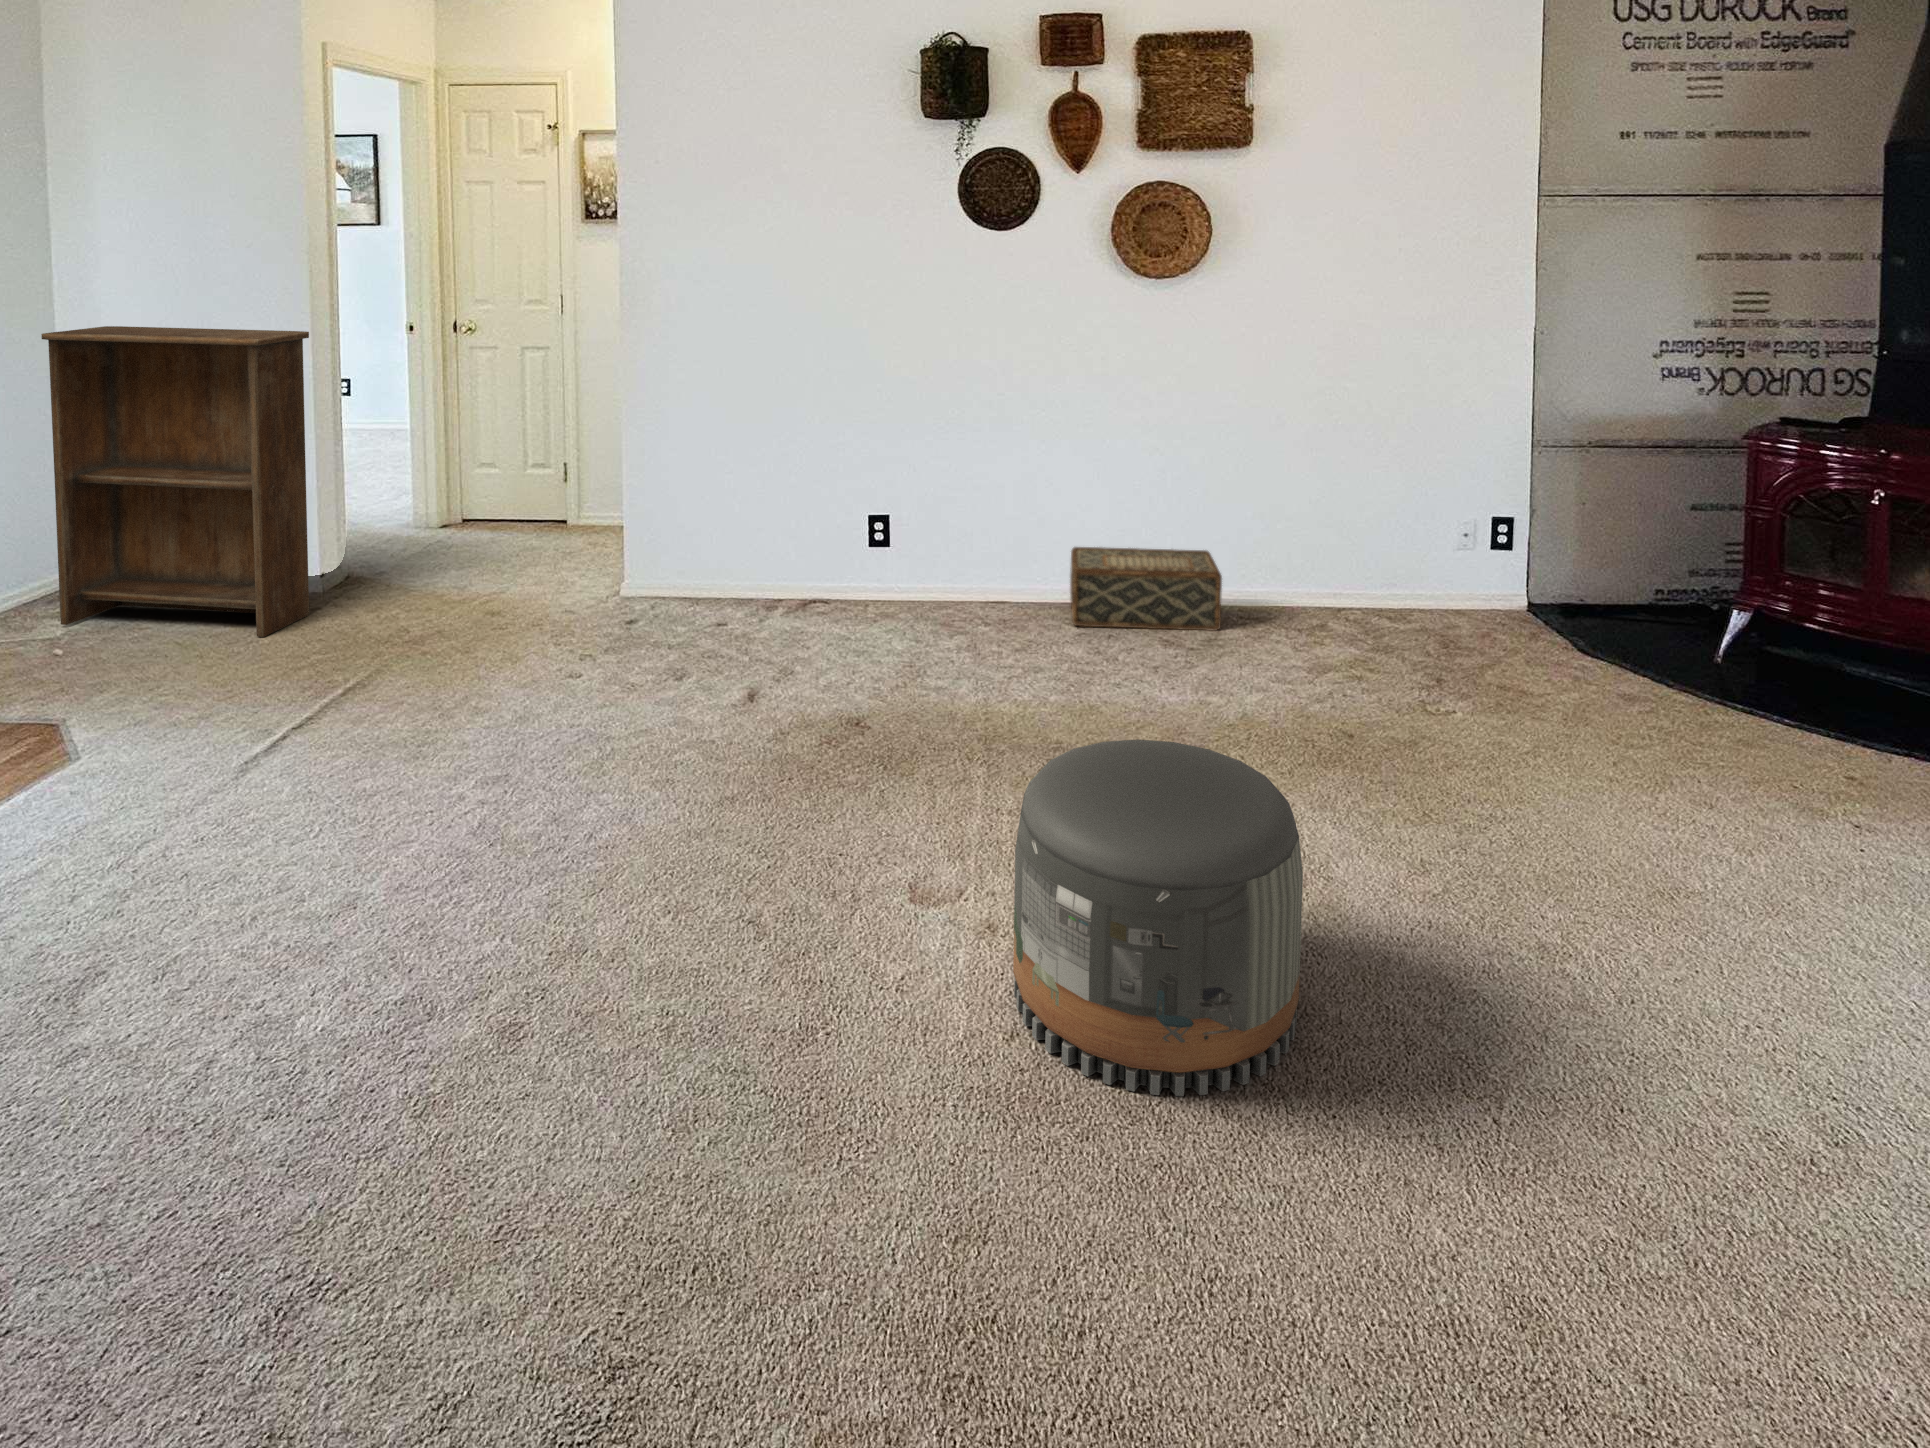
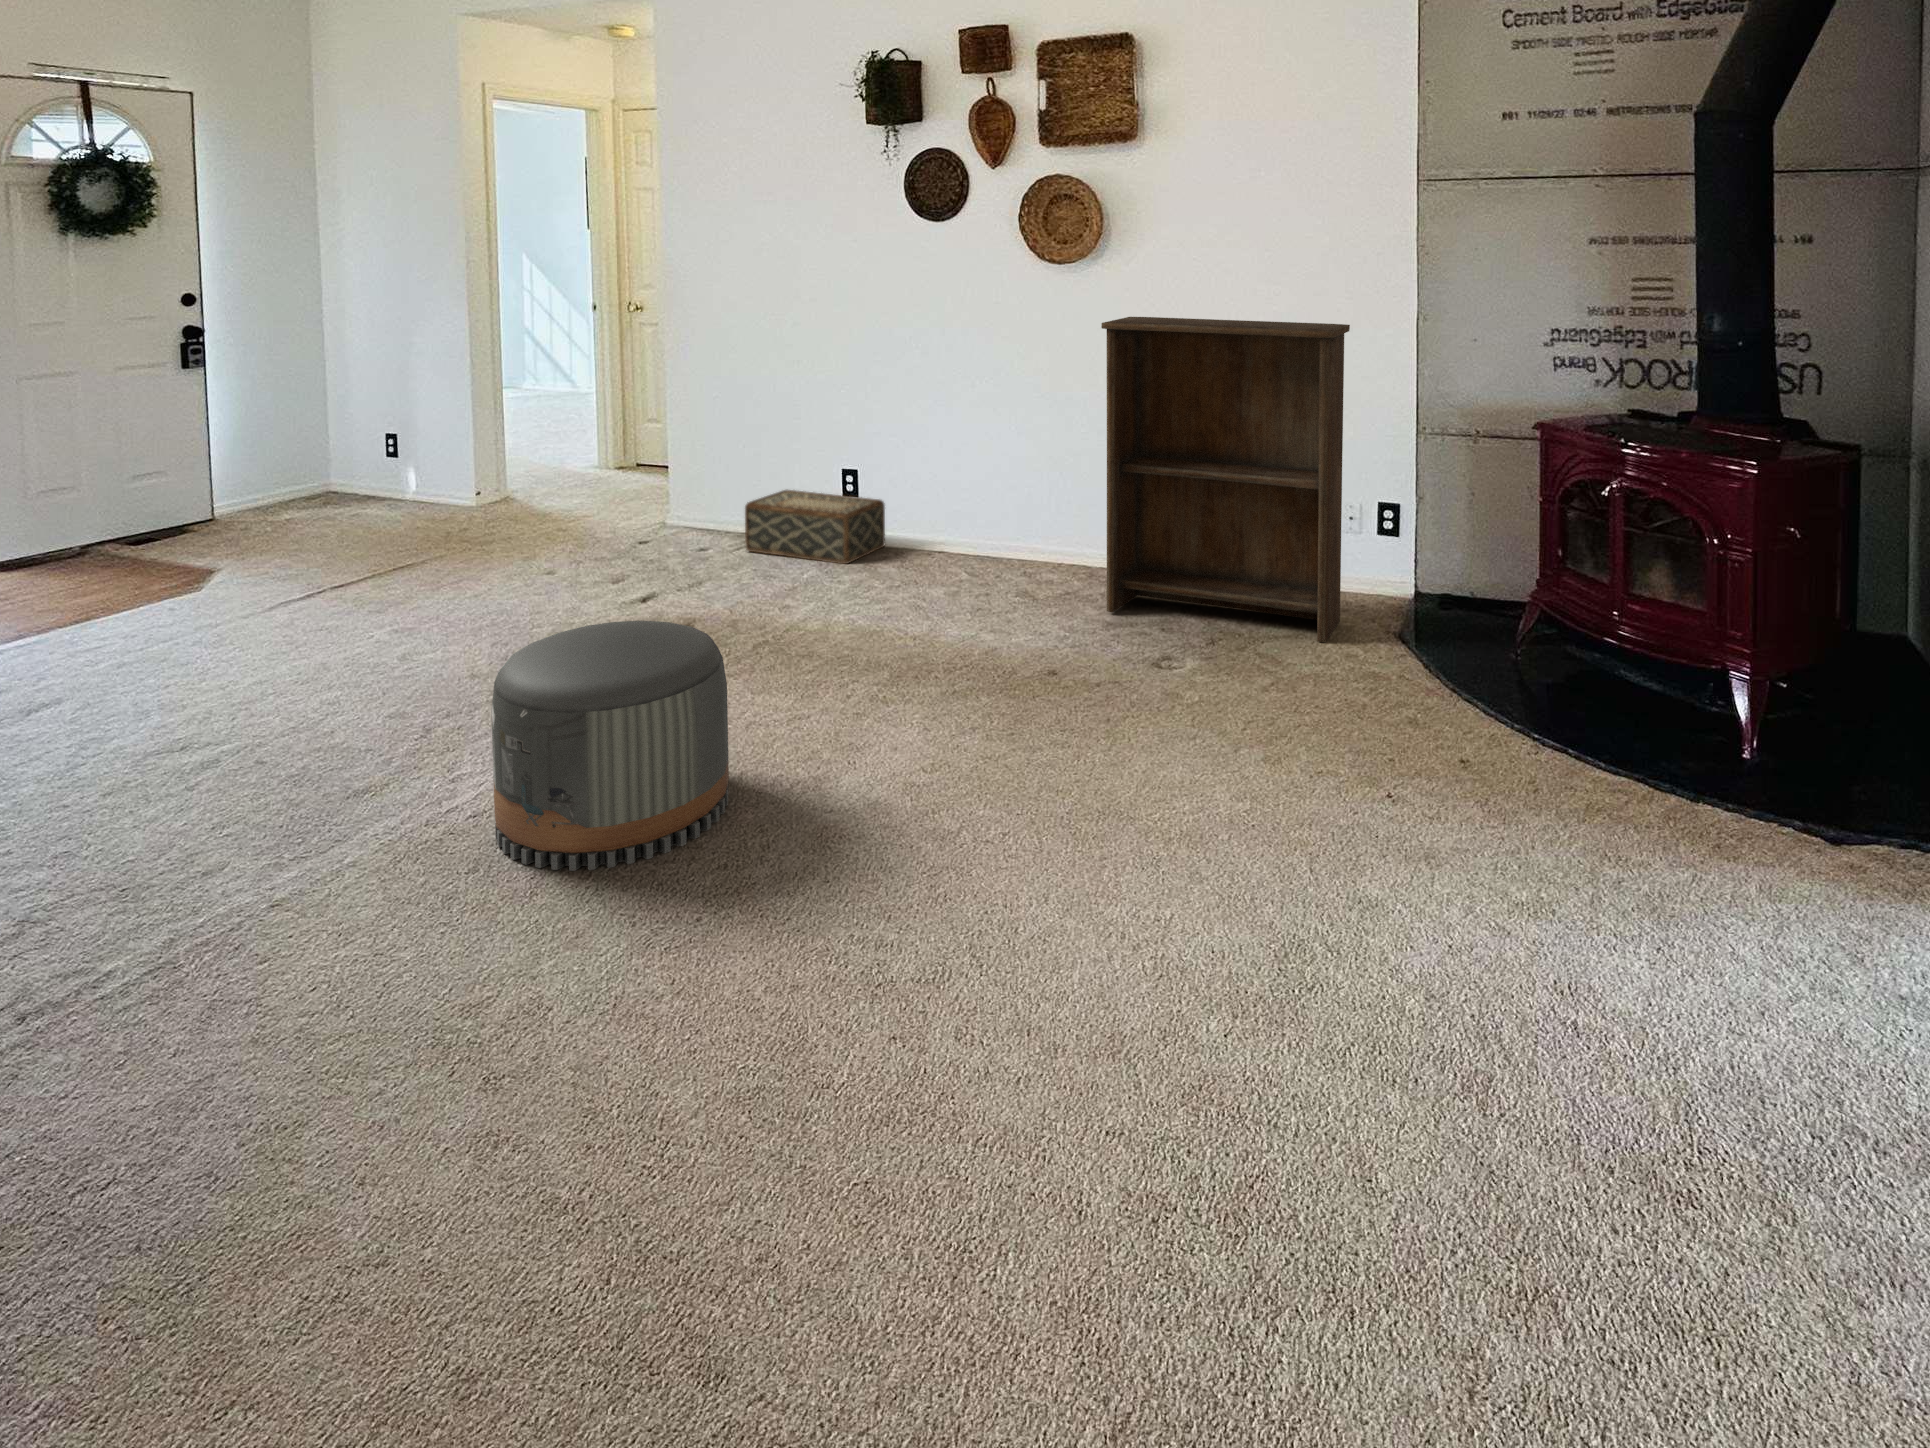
bookshelf: present [41,326,309,637] -> present [1101,317,1350,642]
woven basket: present [1070,547,1222,631] -> present [745,490,885,564]

